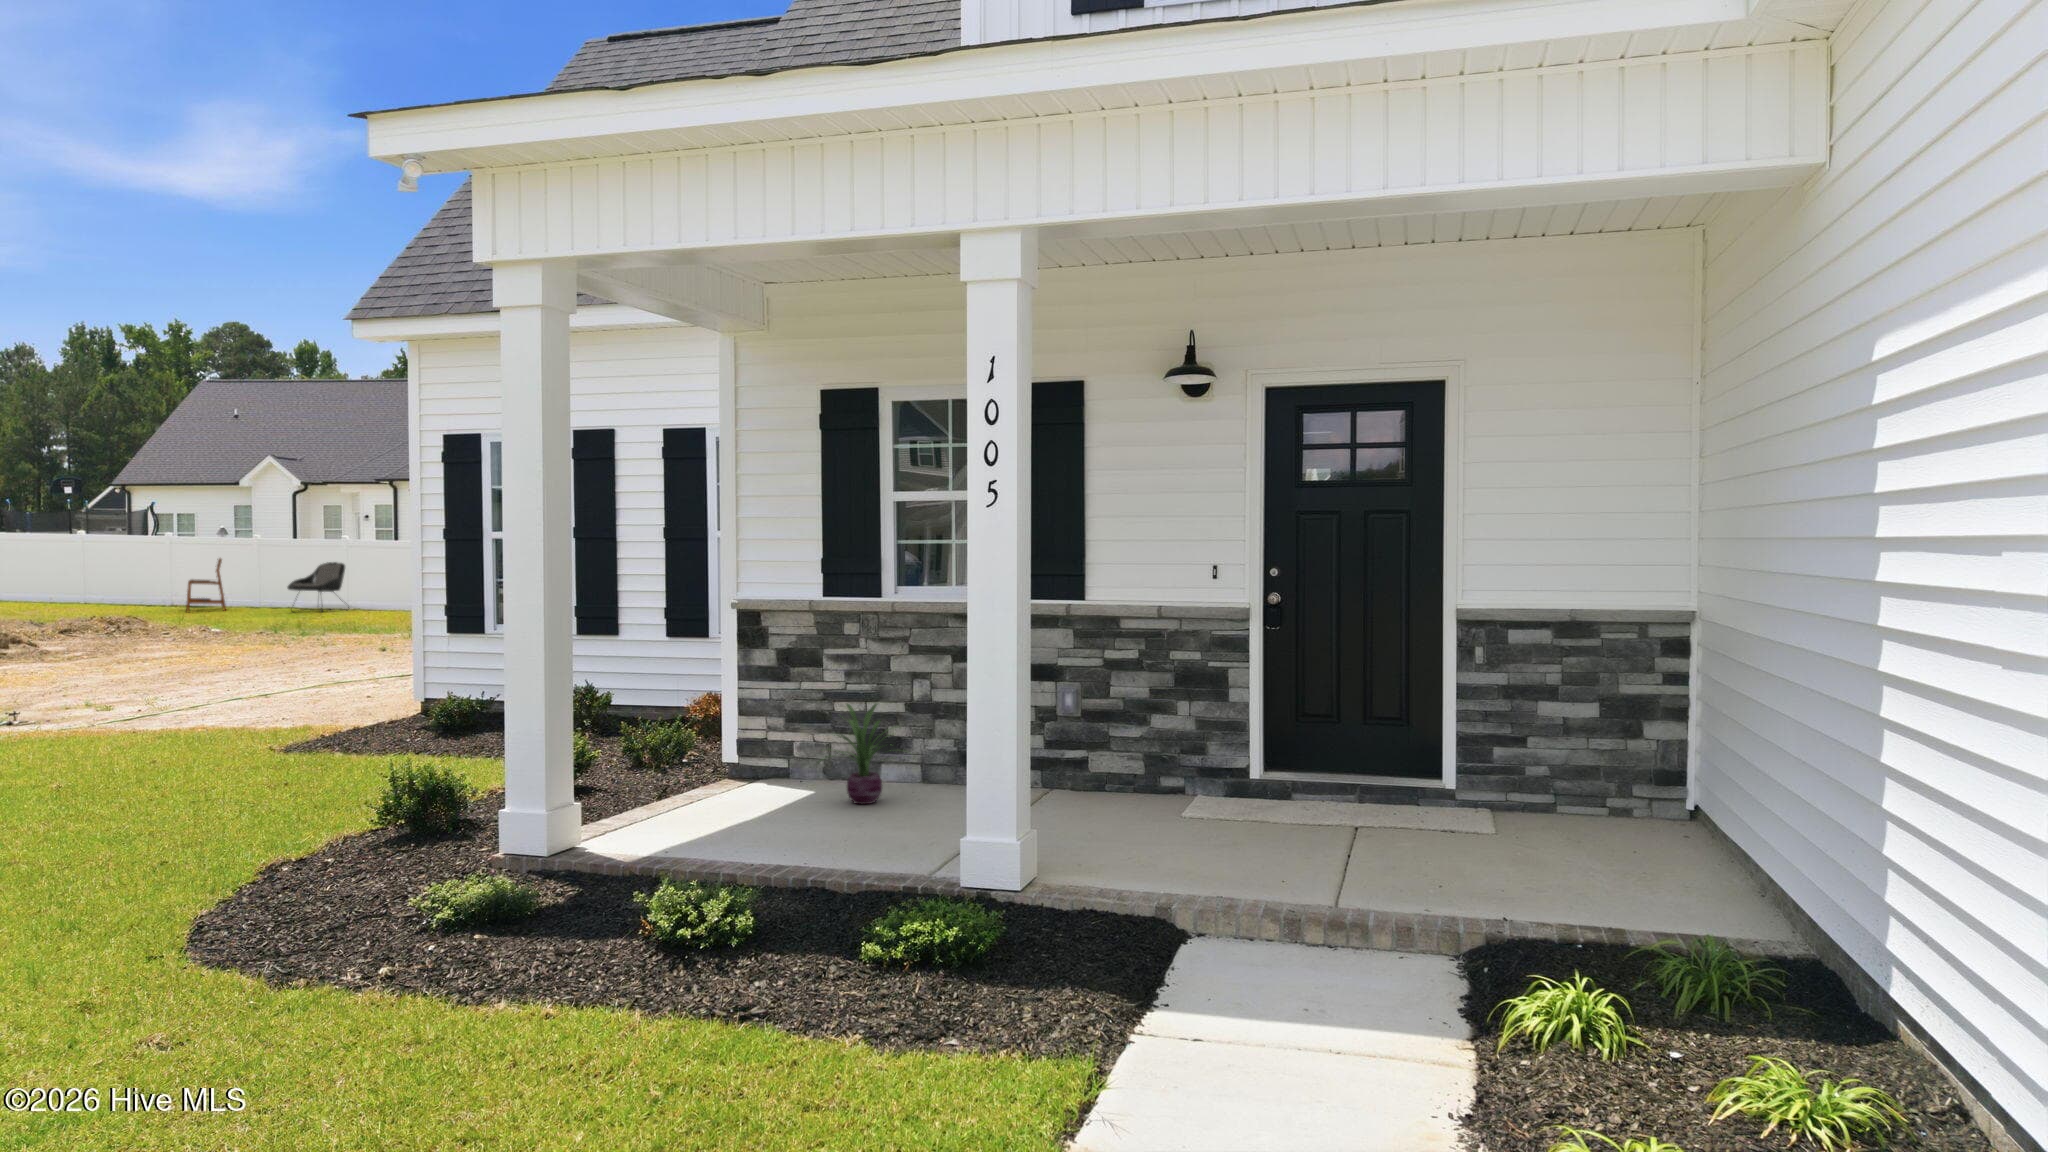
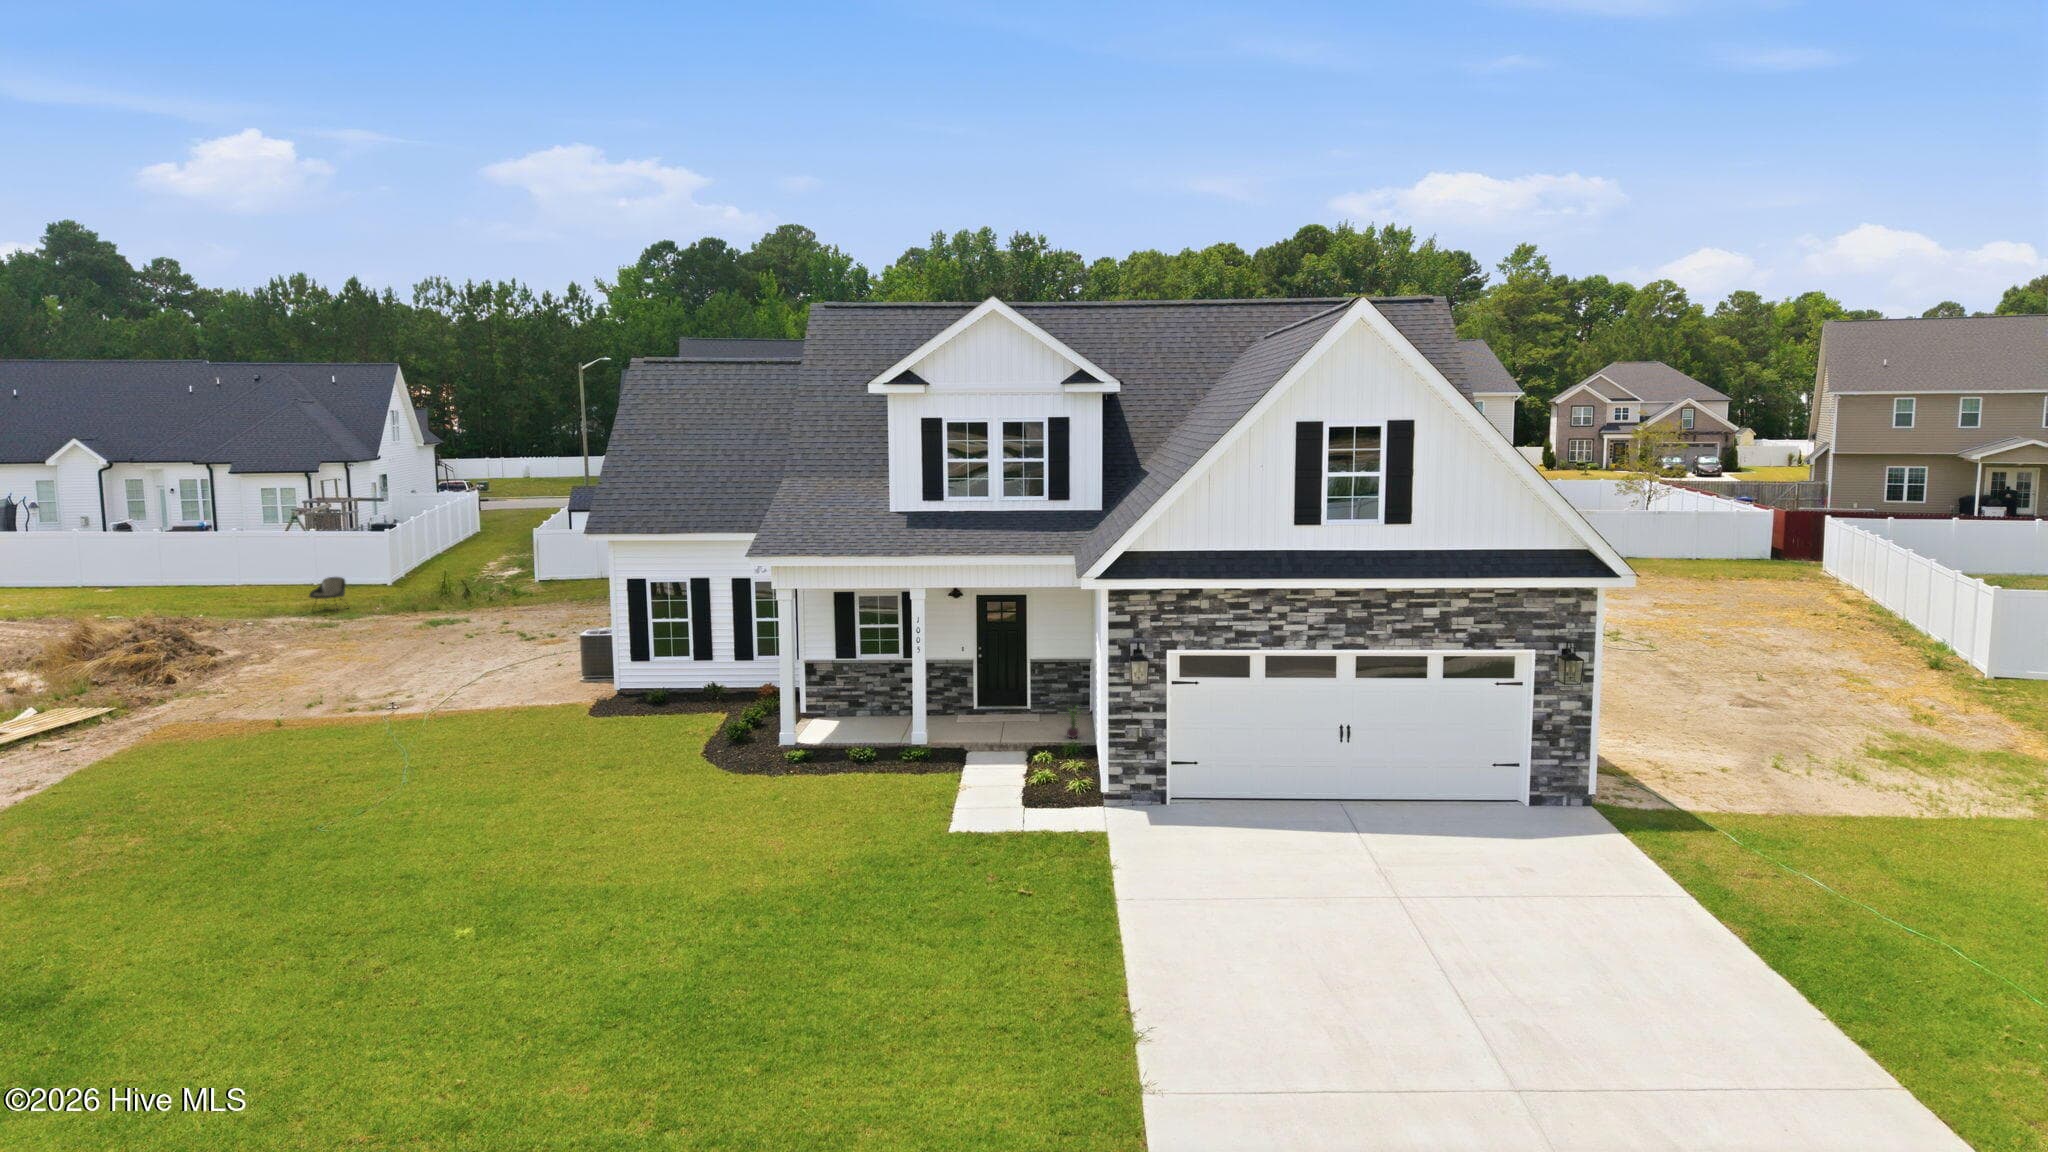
bench: present [186,558,226,612] -> none [216,574,255,616]
decorative plant: present [831,704,896,804] -> present [1067,709,1079,738]

